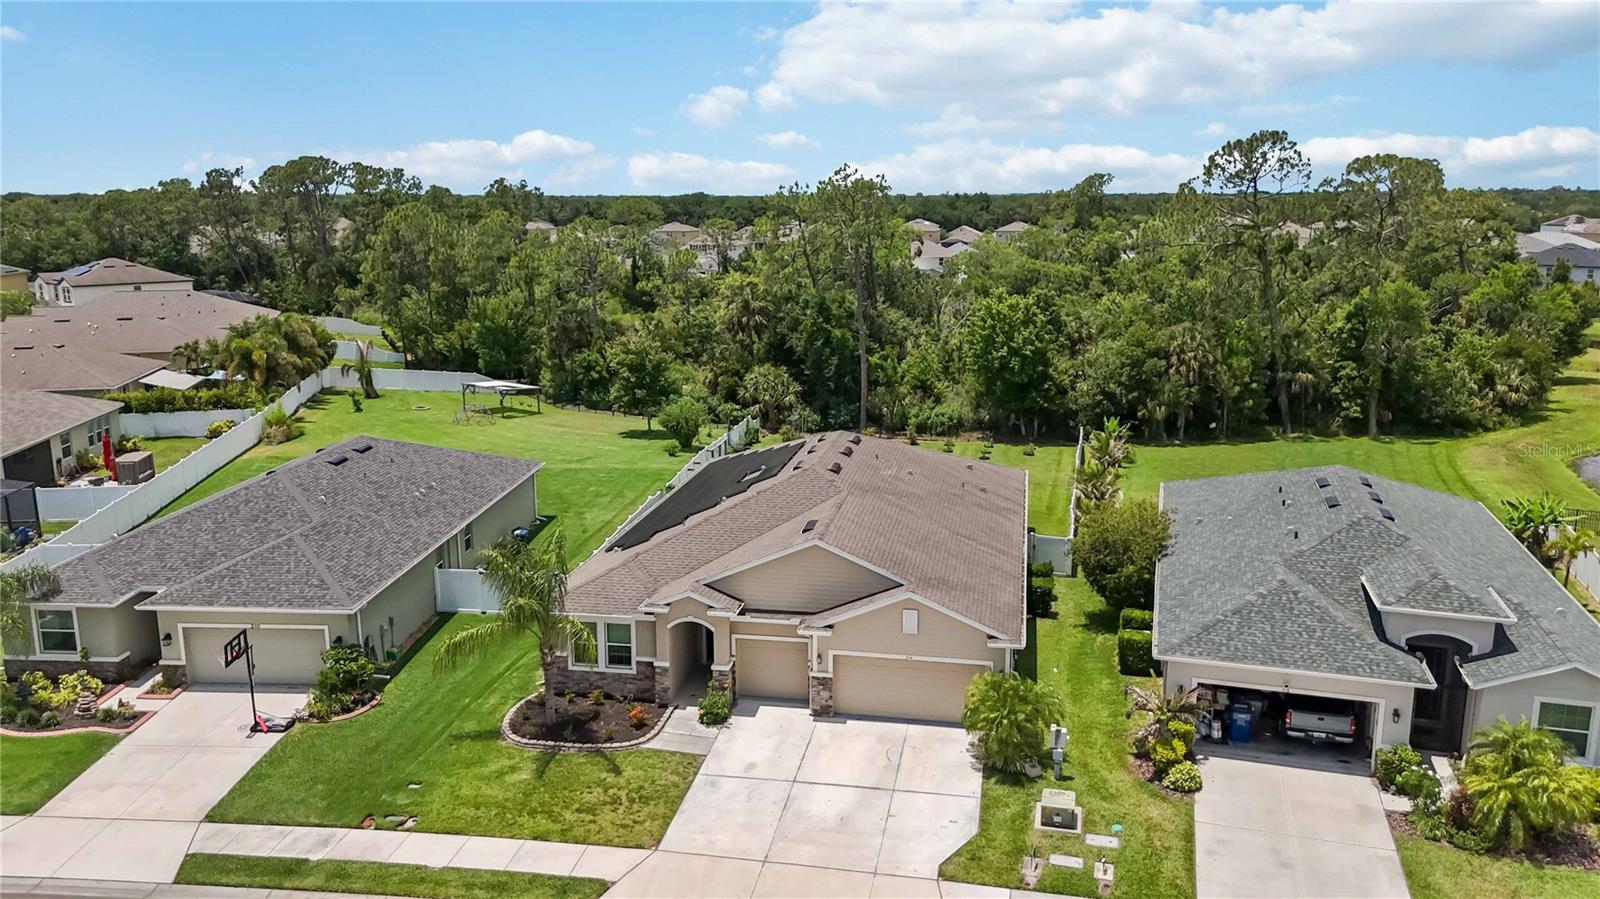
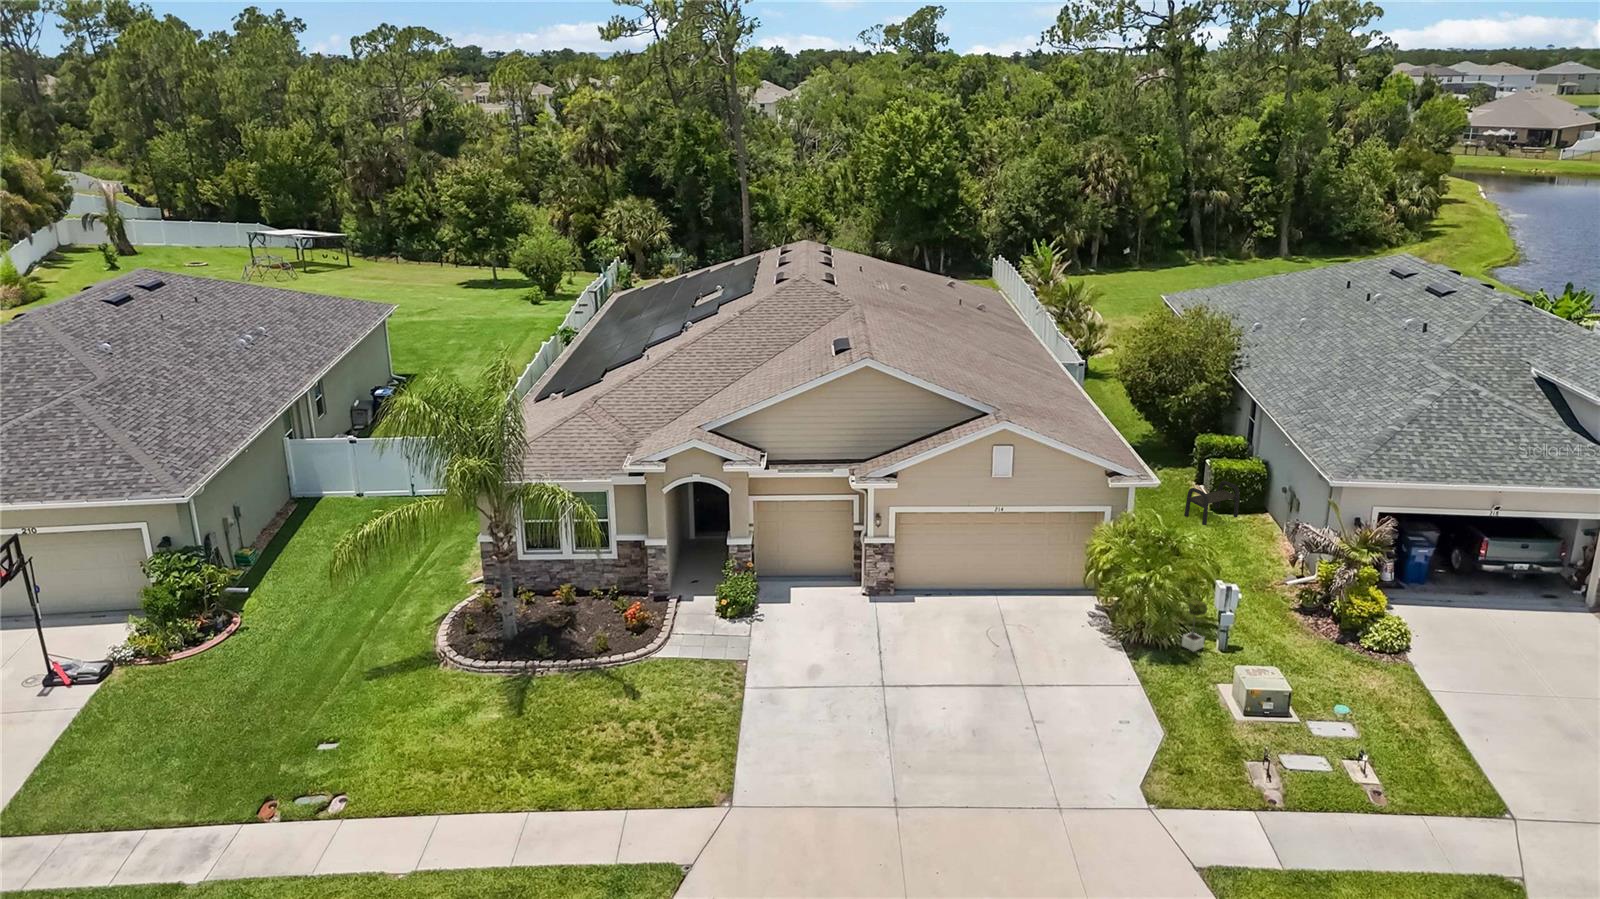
bench: none [1090,648,1133,682] -> present [1185,481,1240,525]

